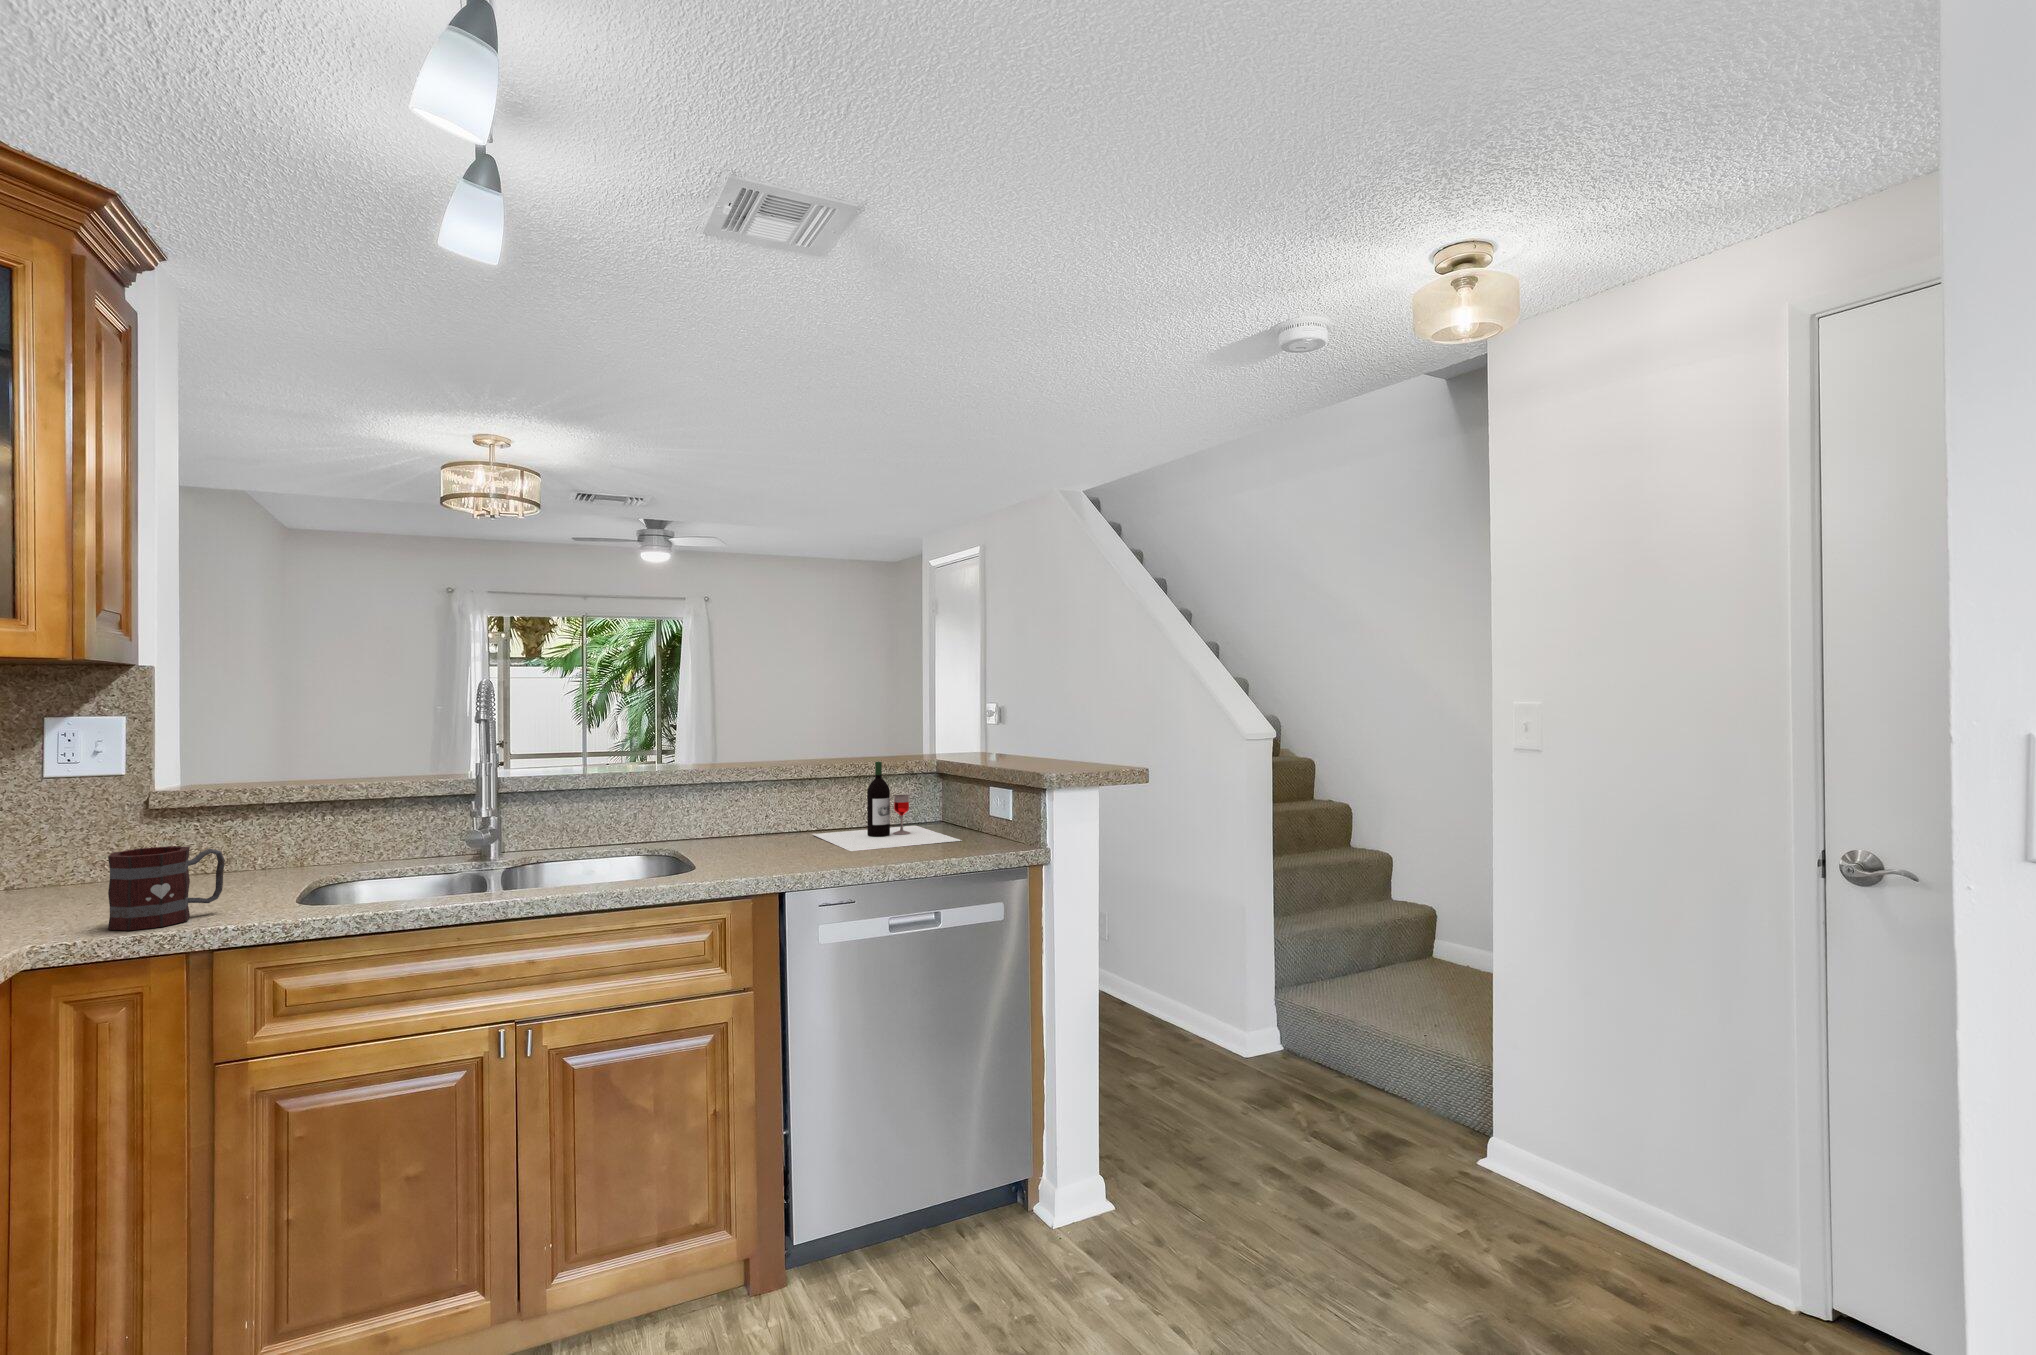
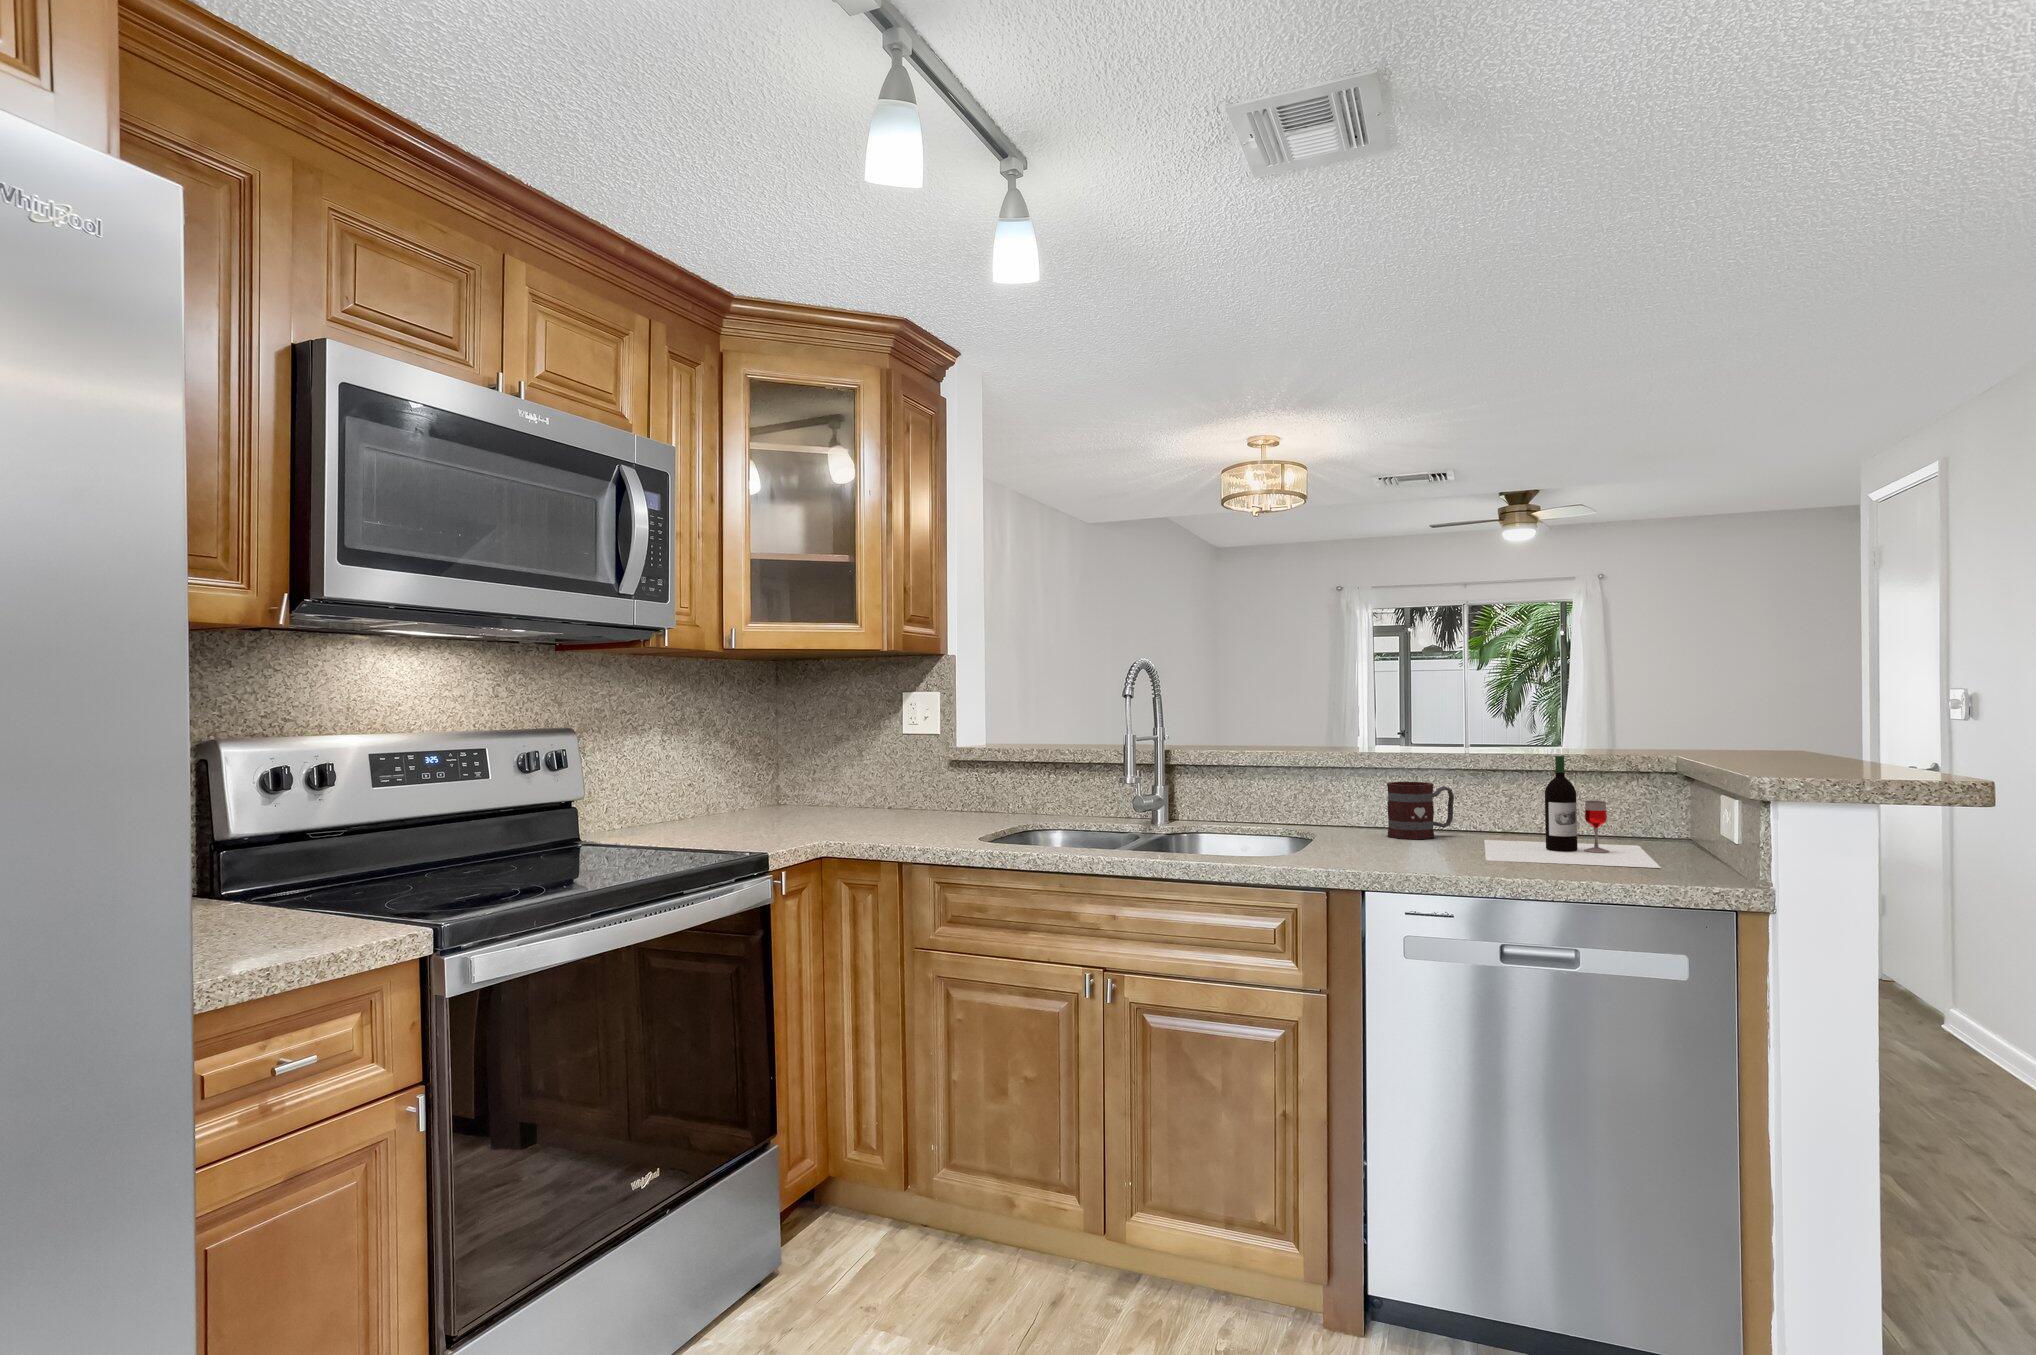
mug: present [108,846,225,931] -> present [1387,782,1454,839]

